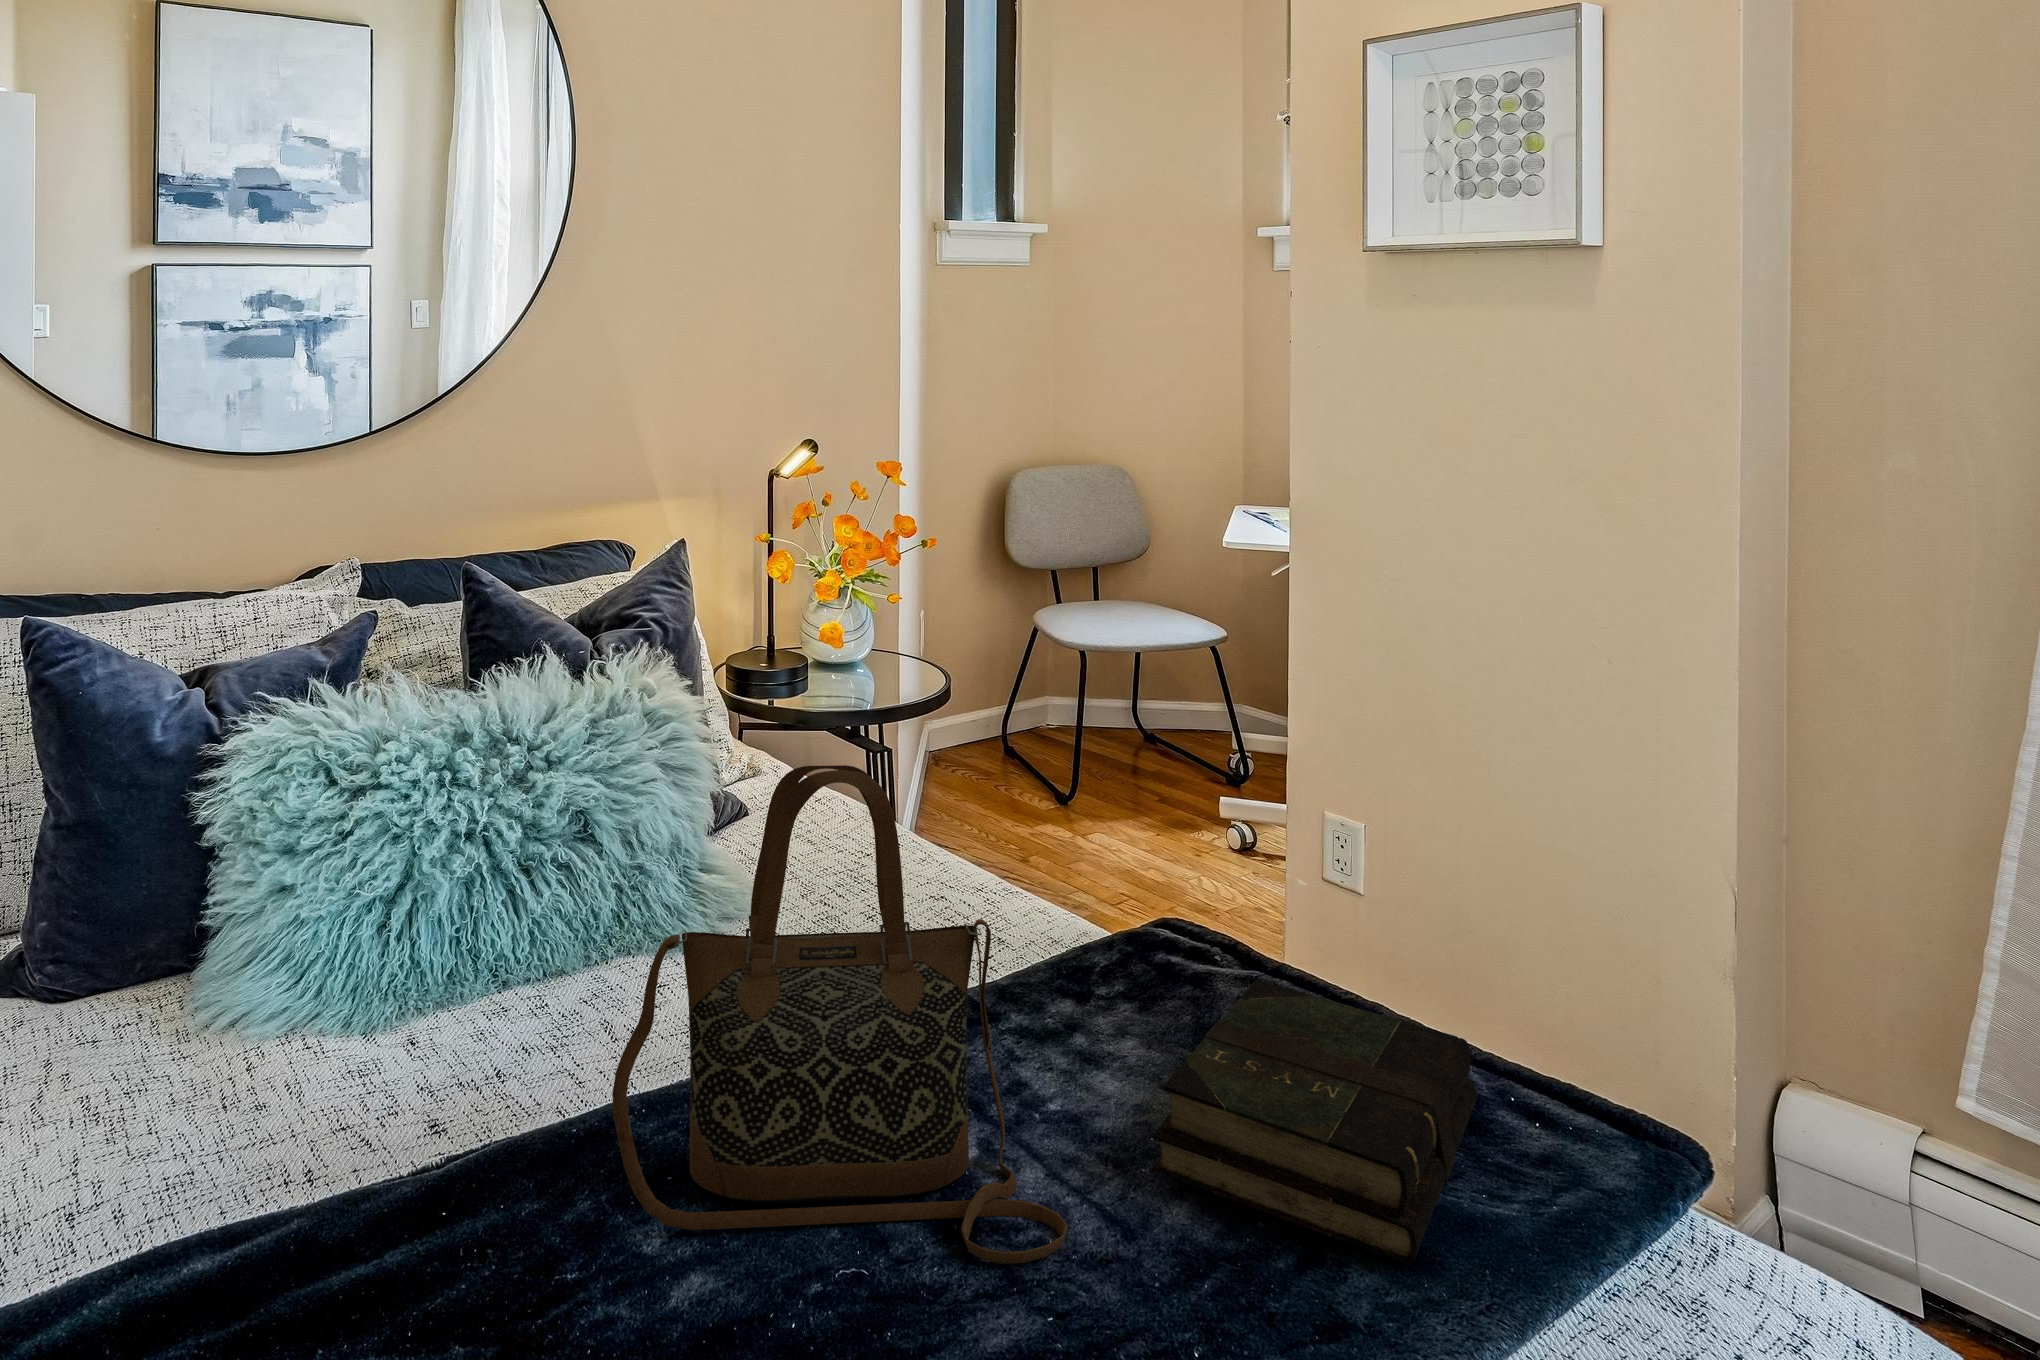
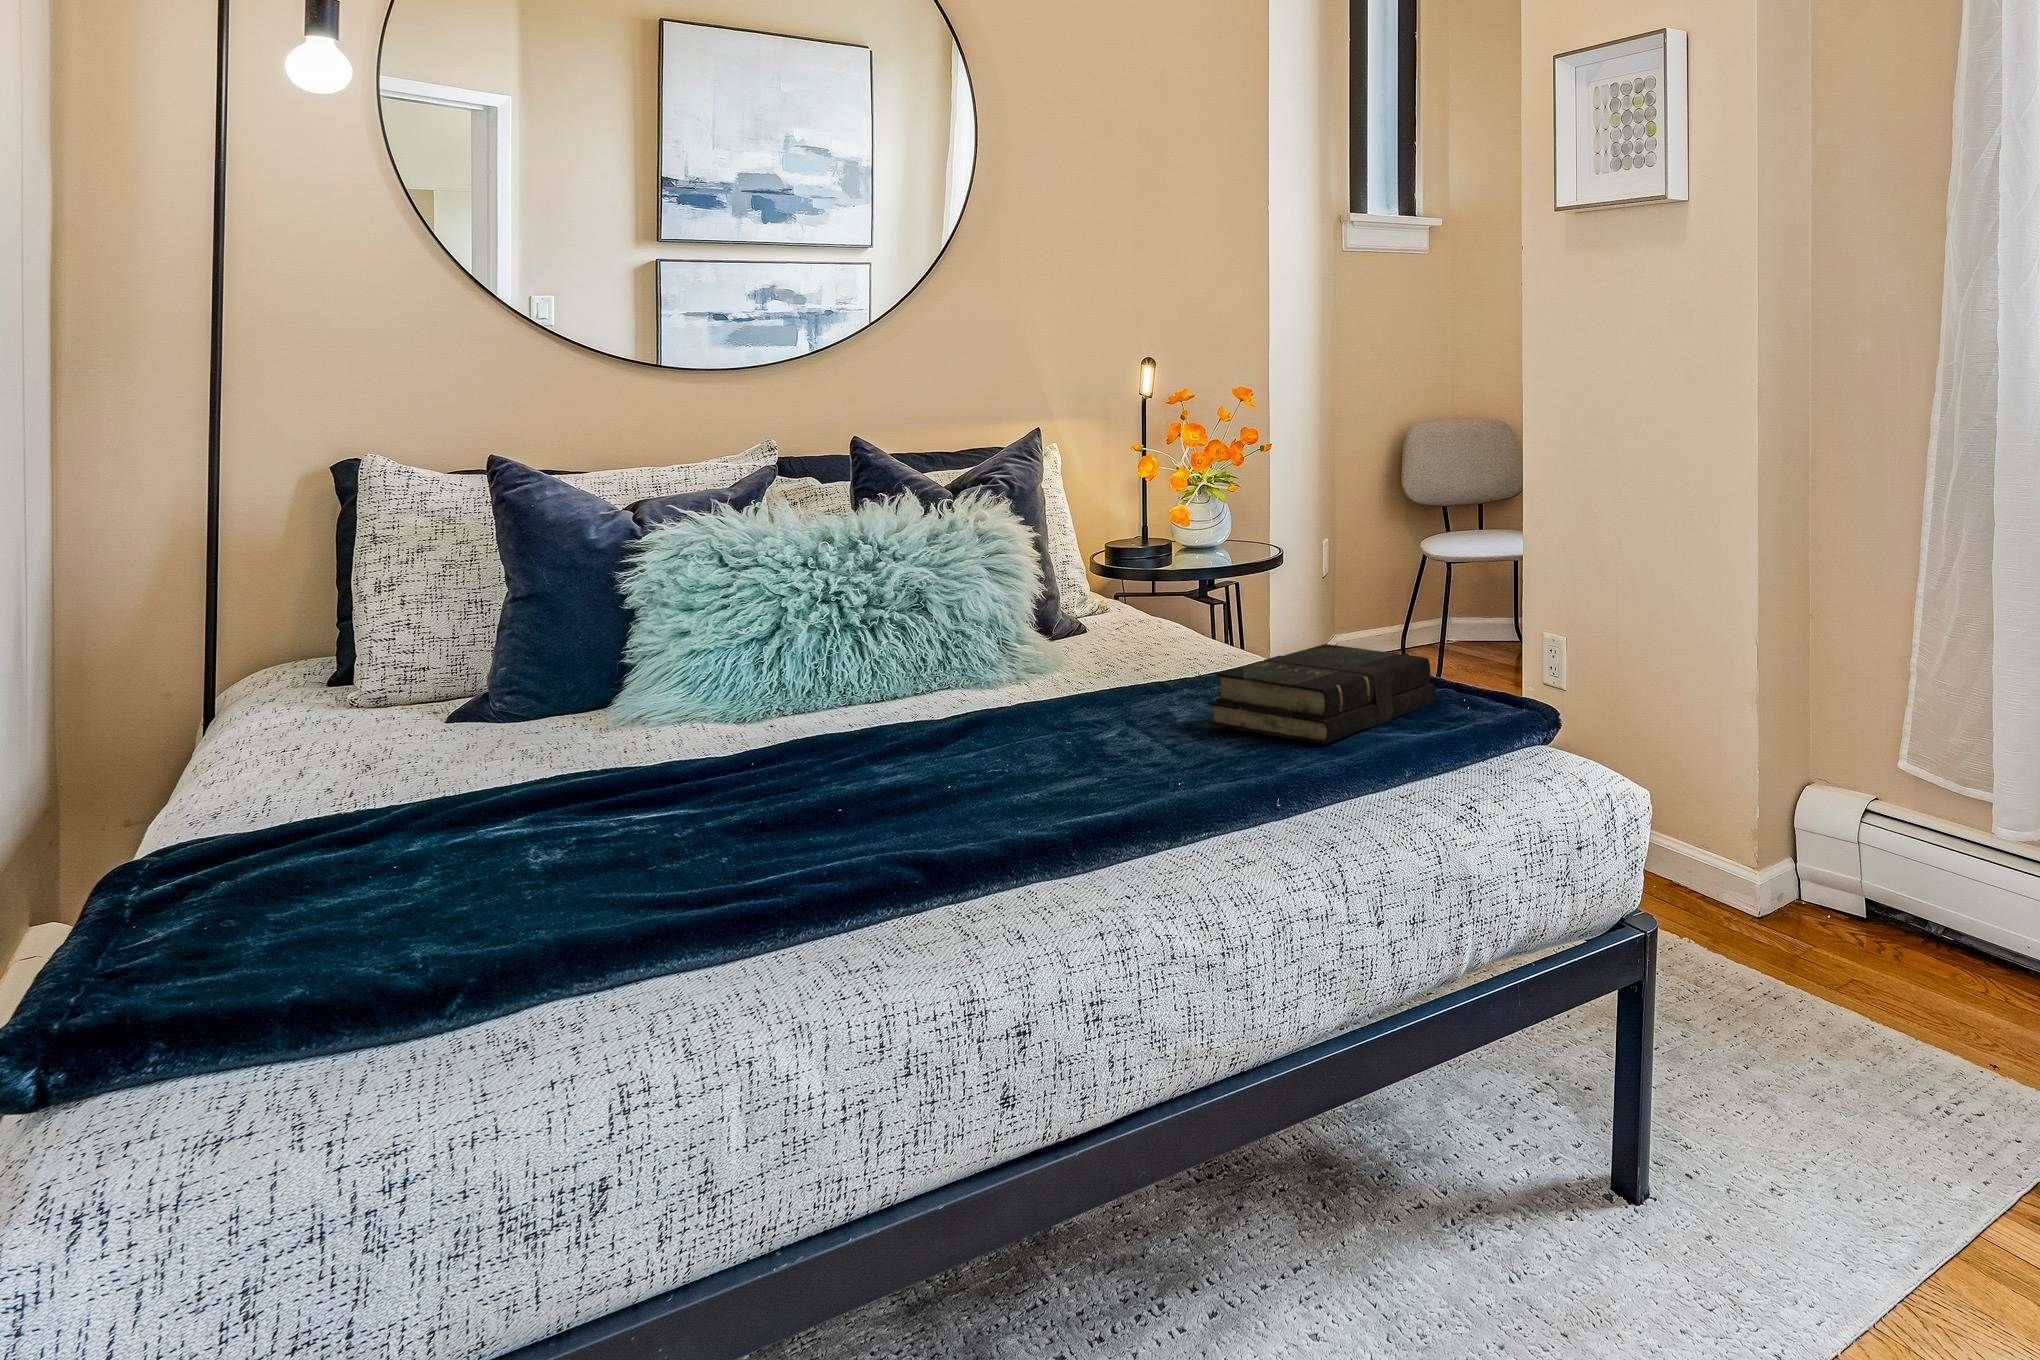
handbag: present [612,765,1068,1264] -> none [864,485,1138,756]

